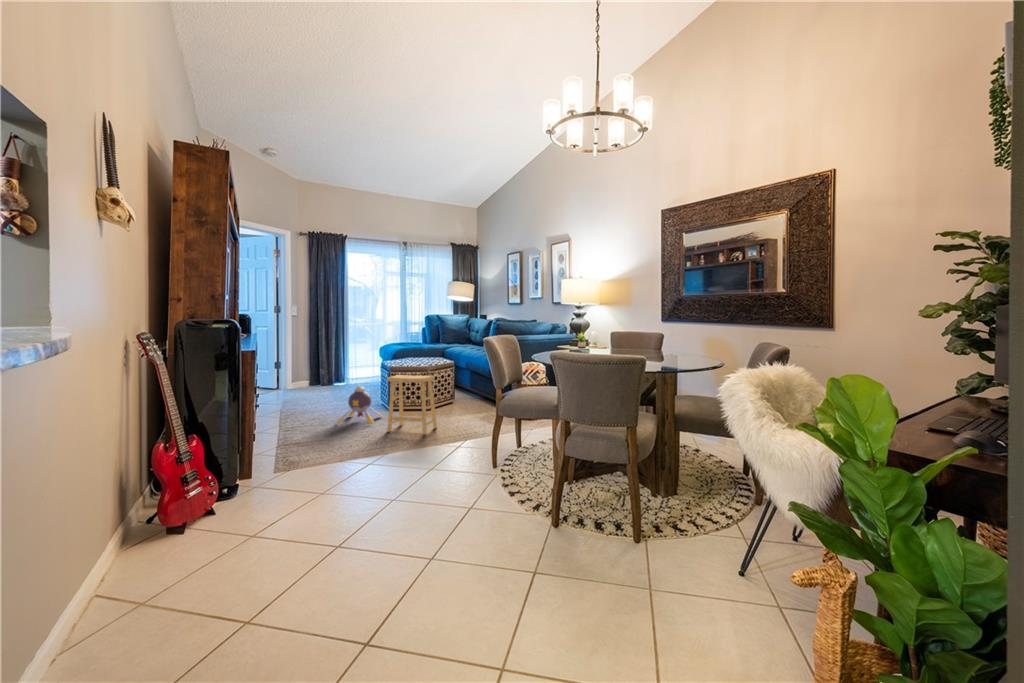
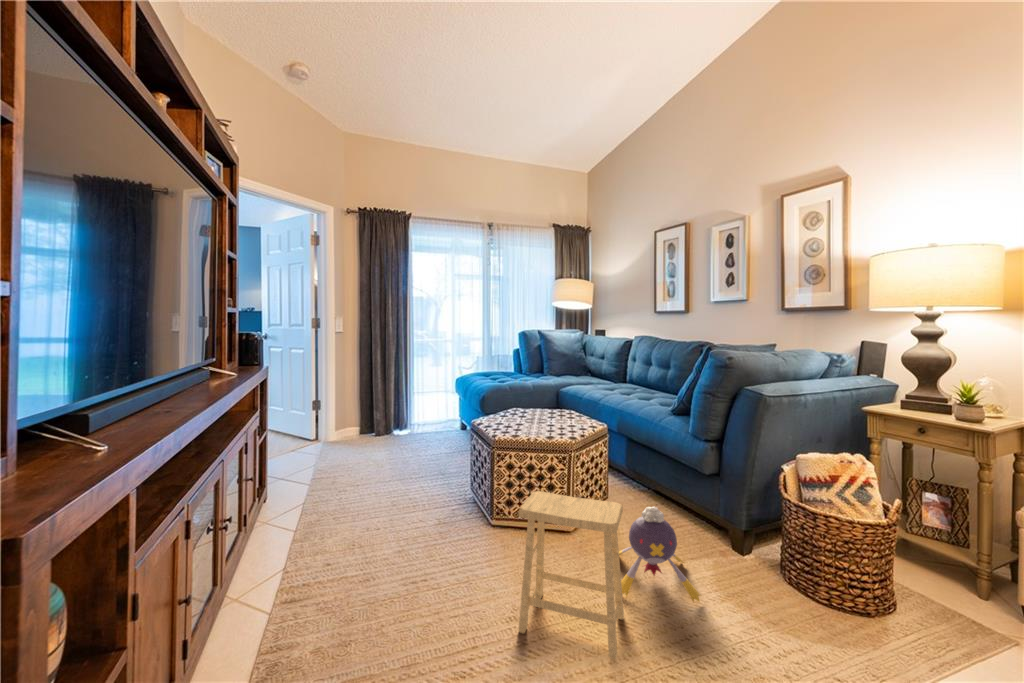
plush toy: present [337,386,382,423] -> present [619,507,700,601]

